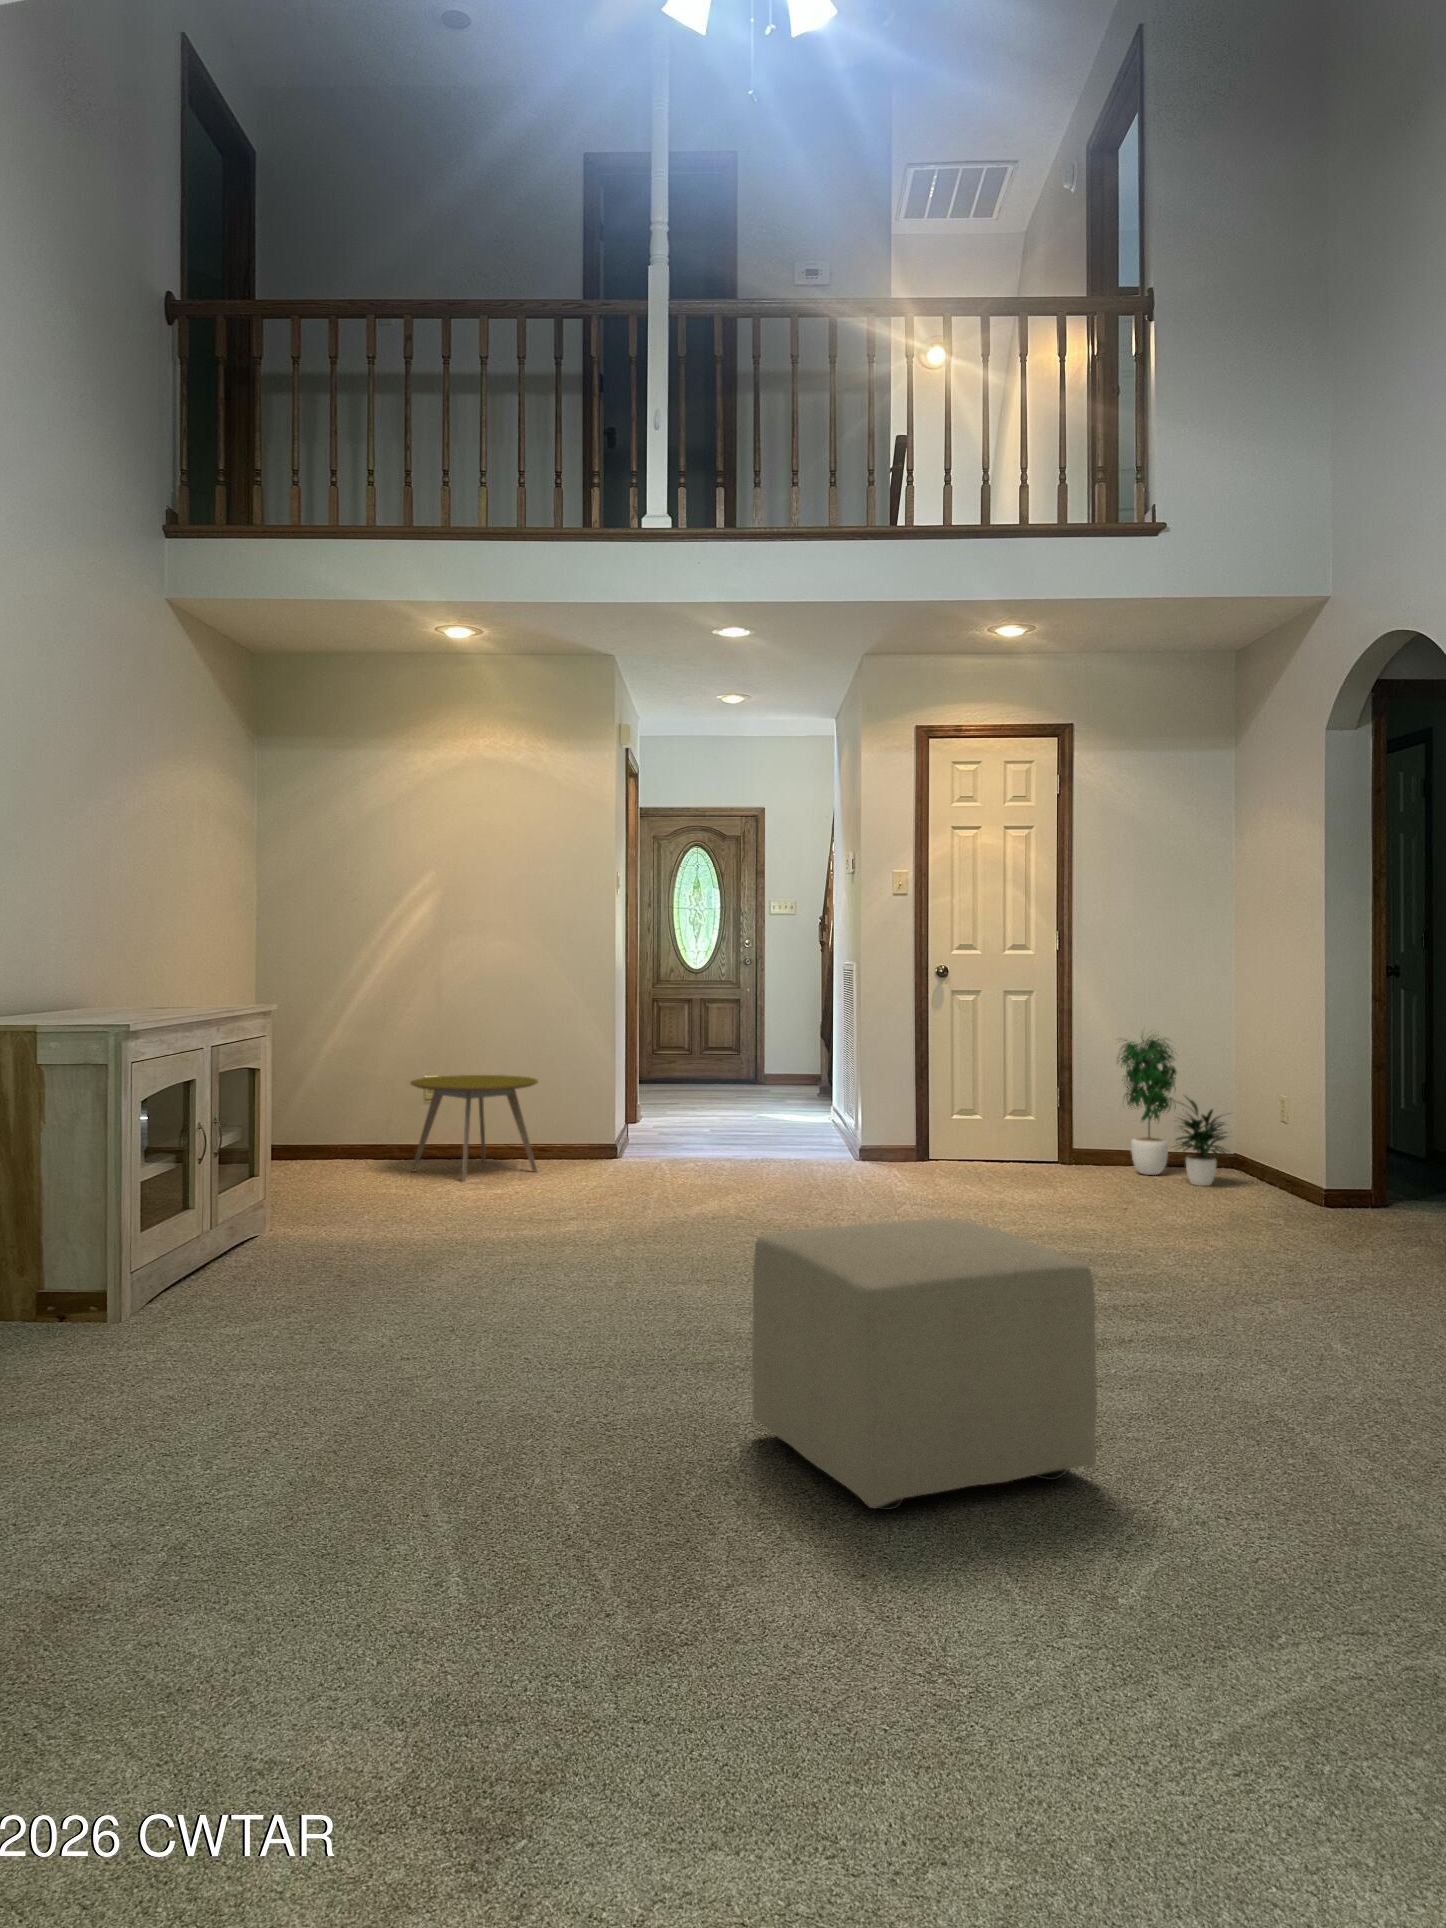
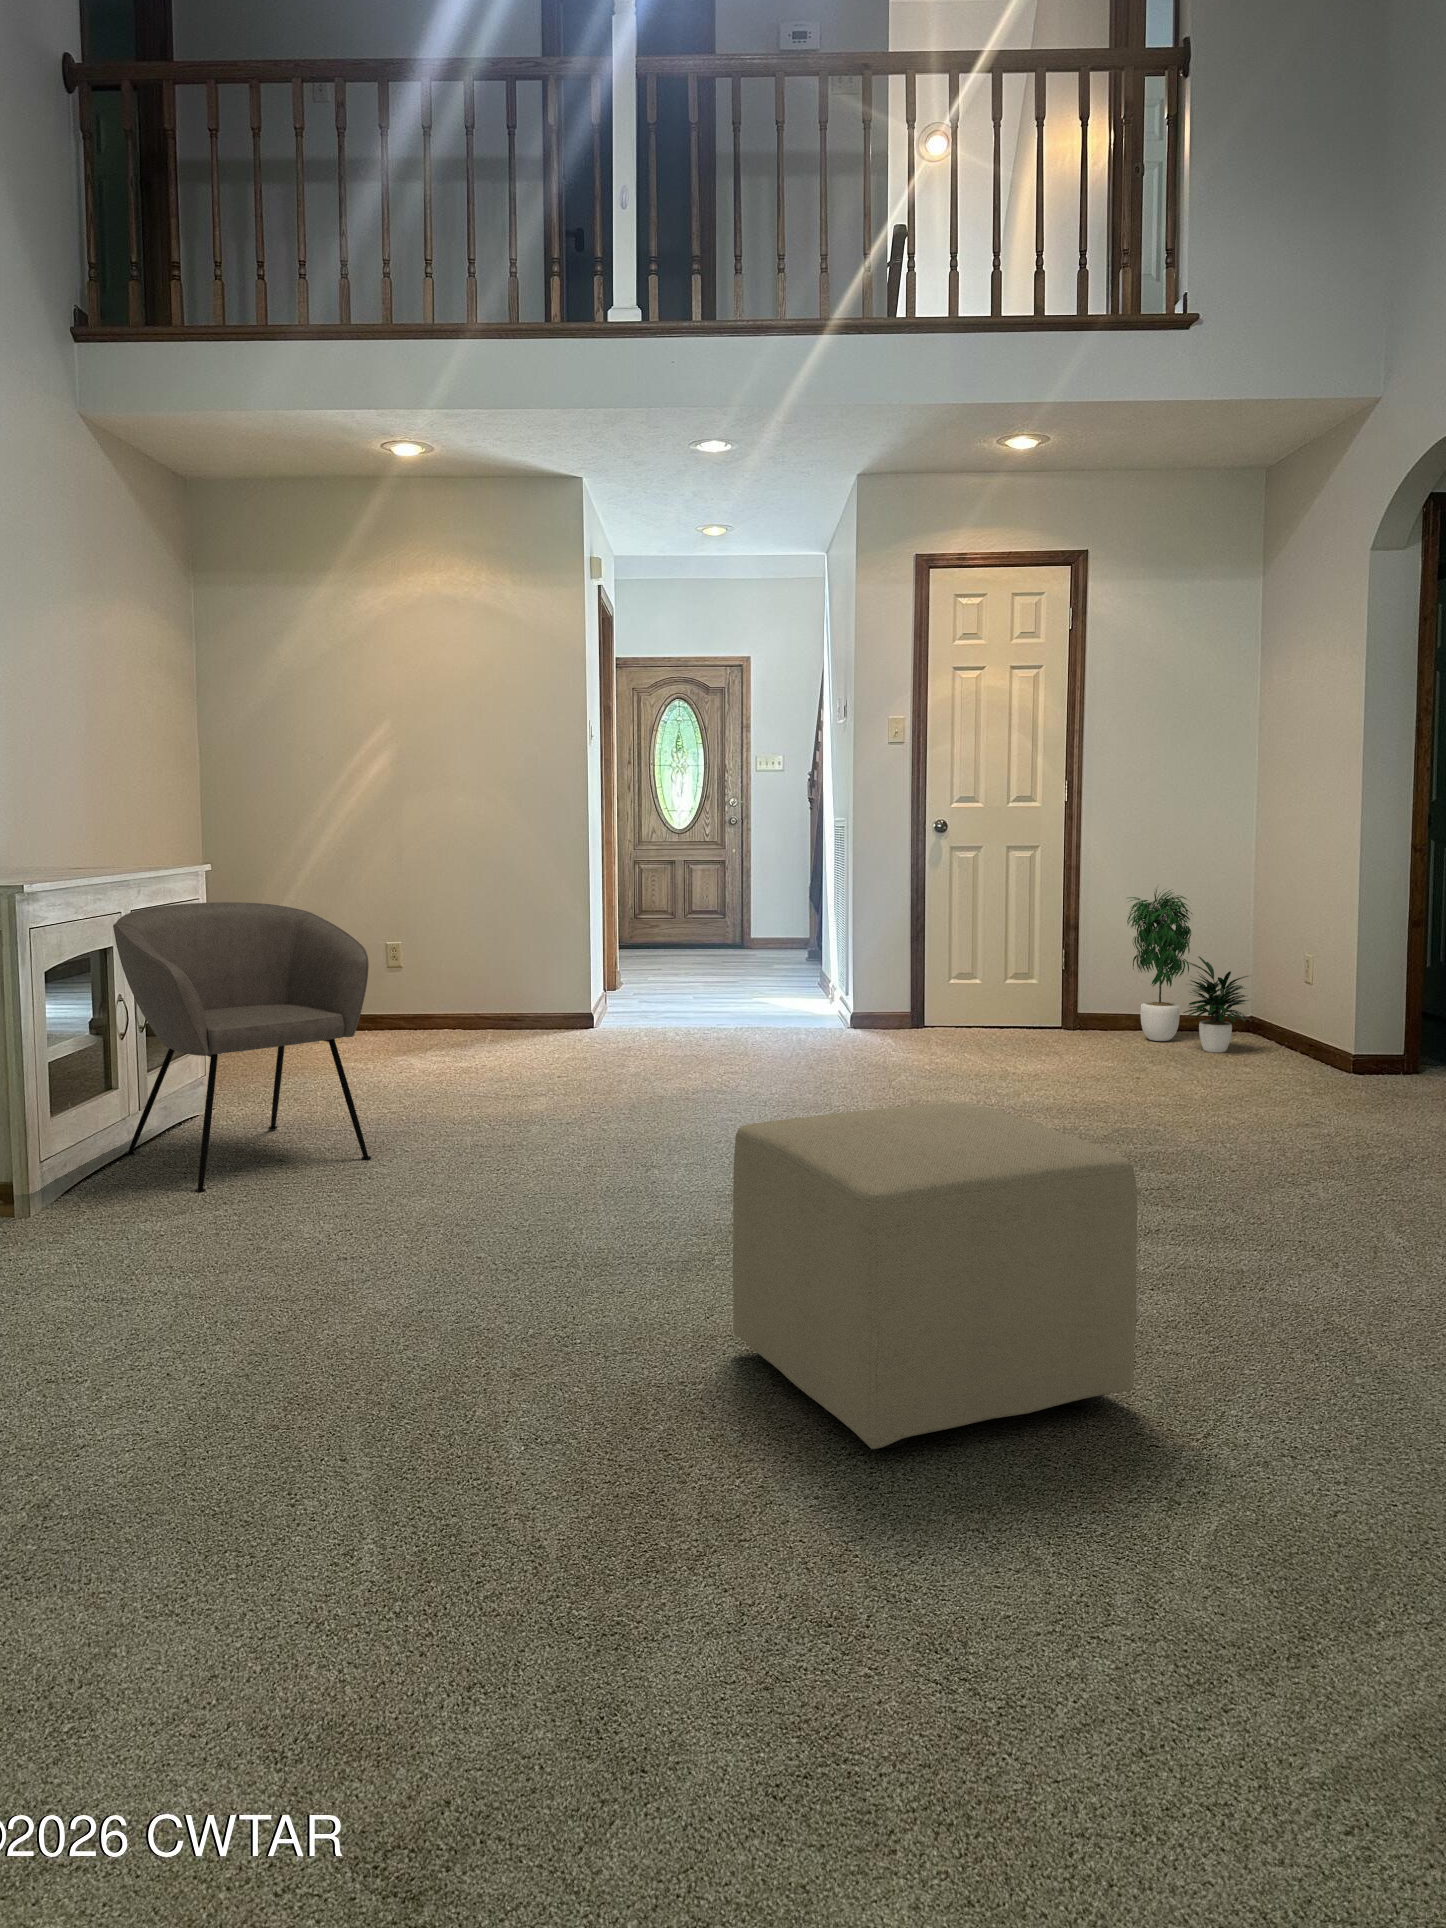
armchair: none [197,1040,422,1302] -> present [113,902,371,1193]
side table: present [411,1075,538,1182] -> none [371,940,510,1055]

